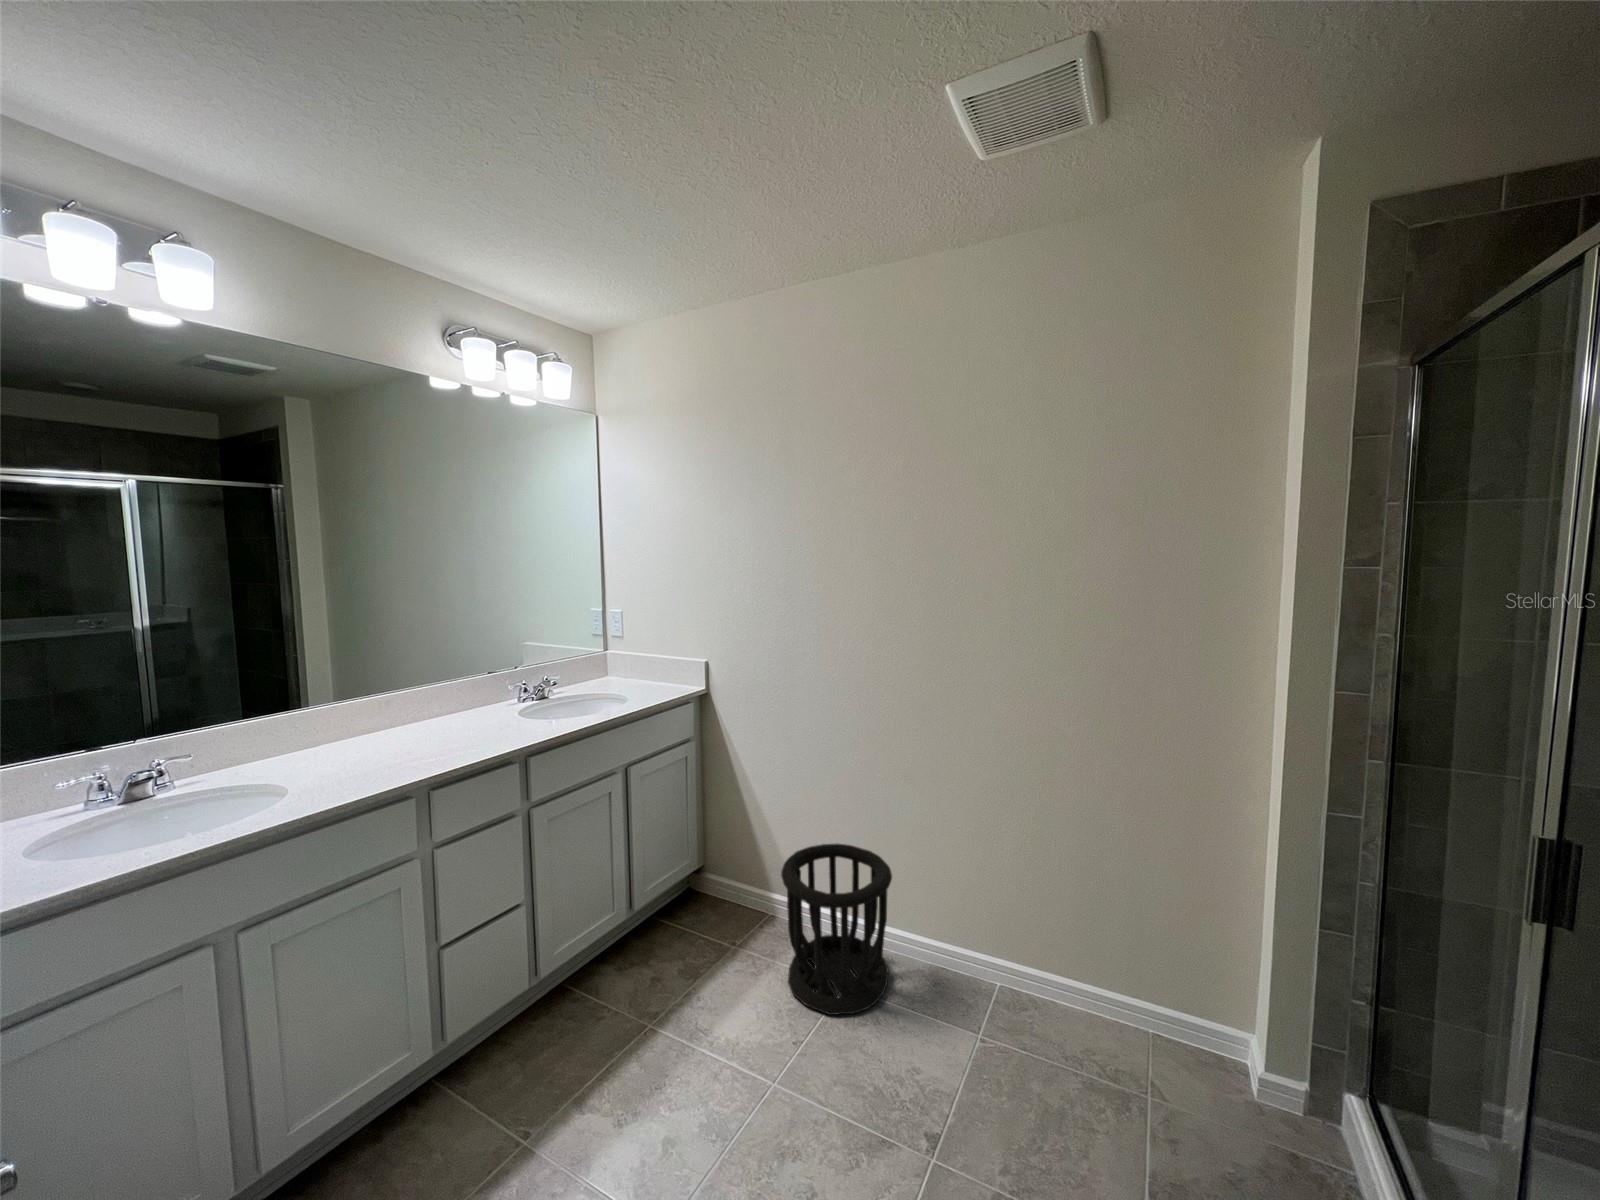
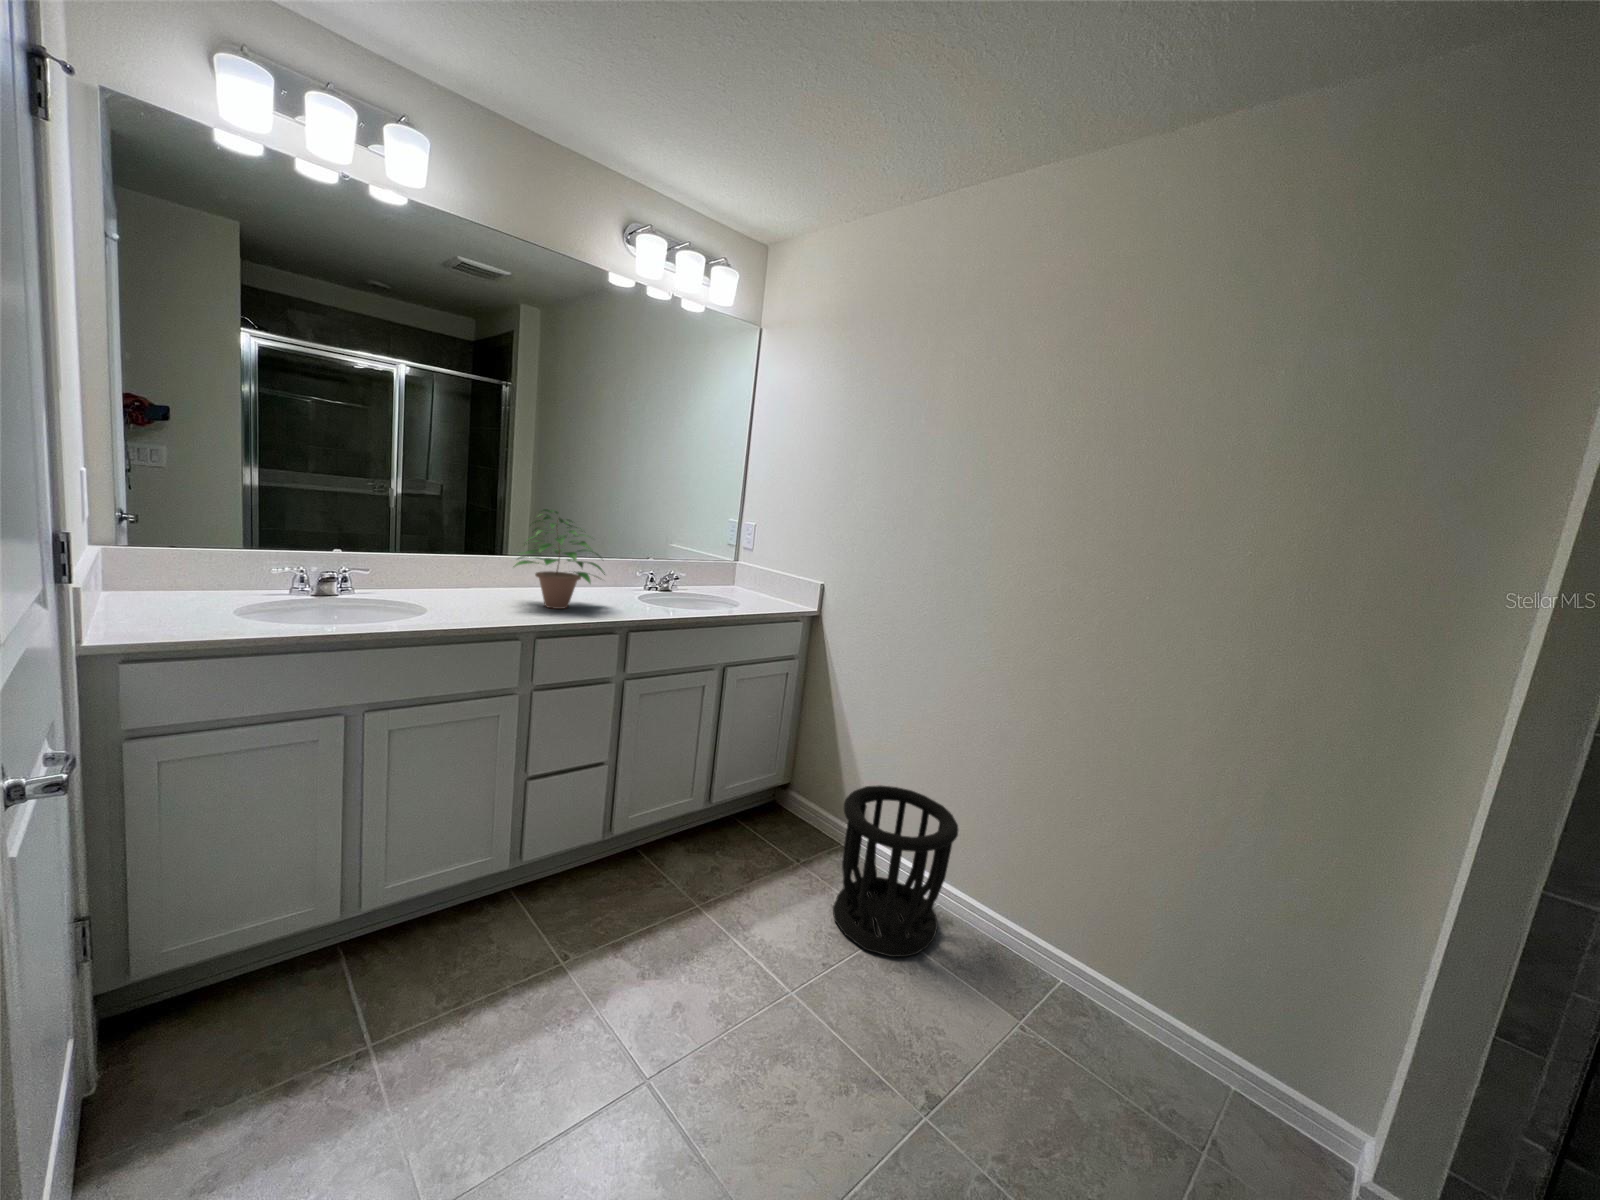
potted plant: none [370,642,490,749] -> present [513,509,605,609]

